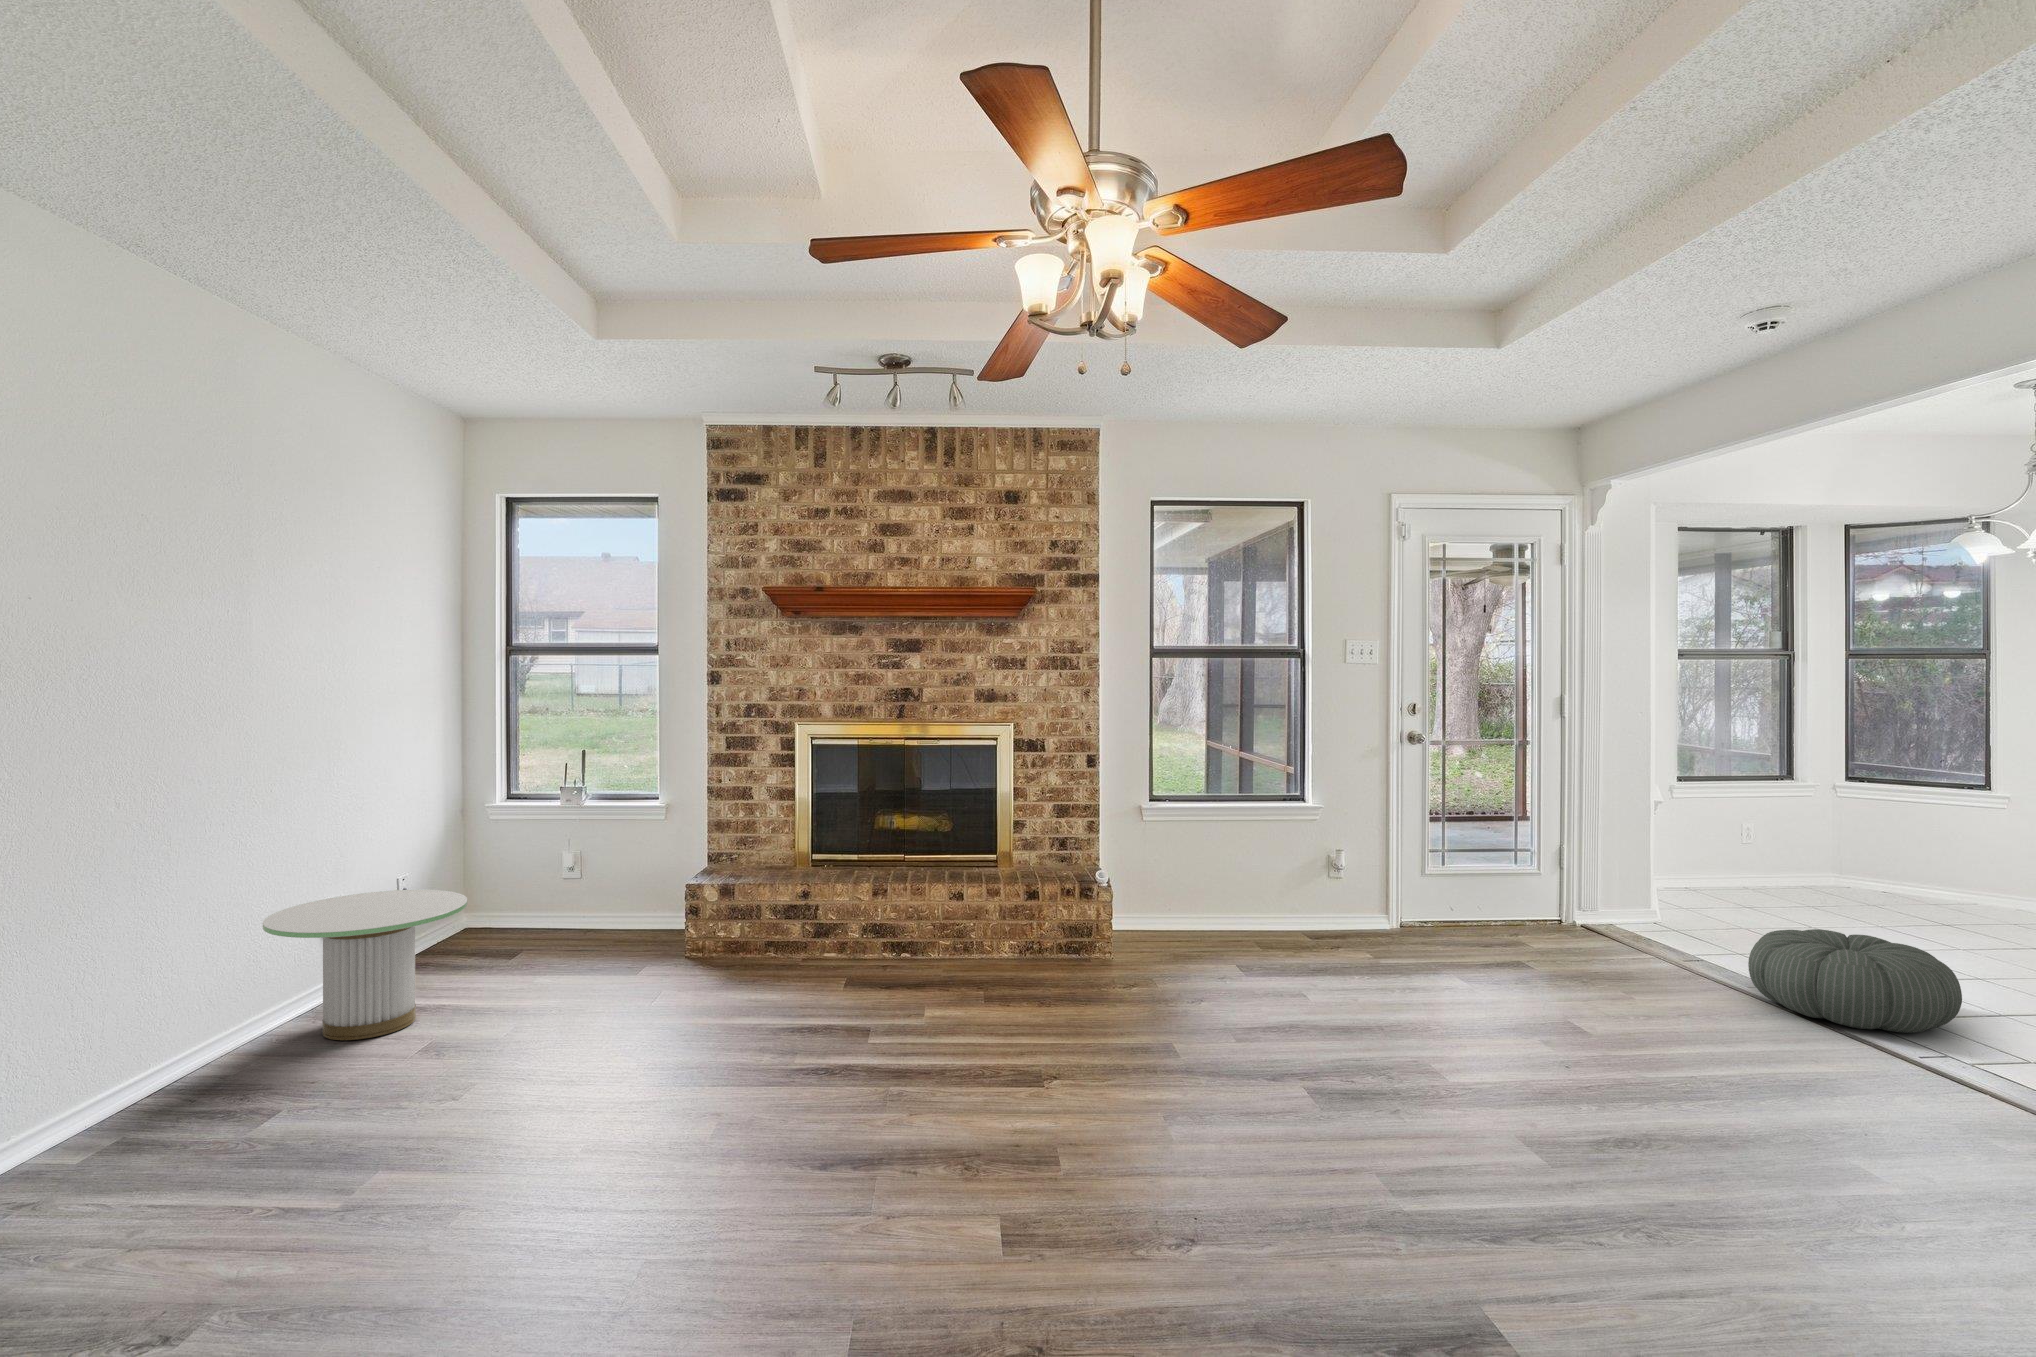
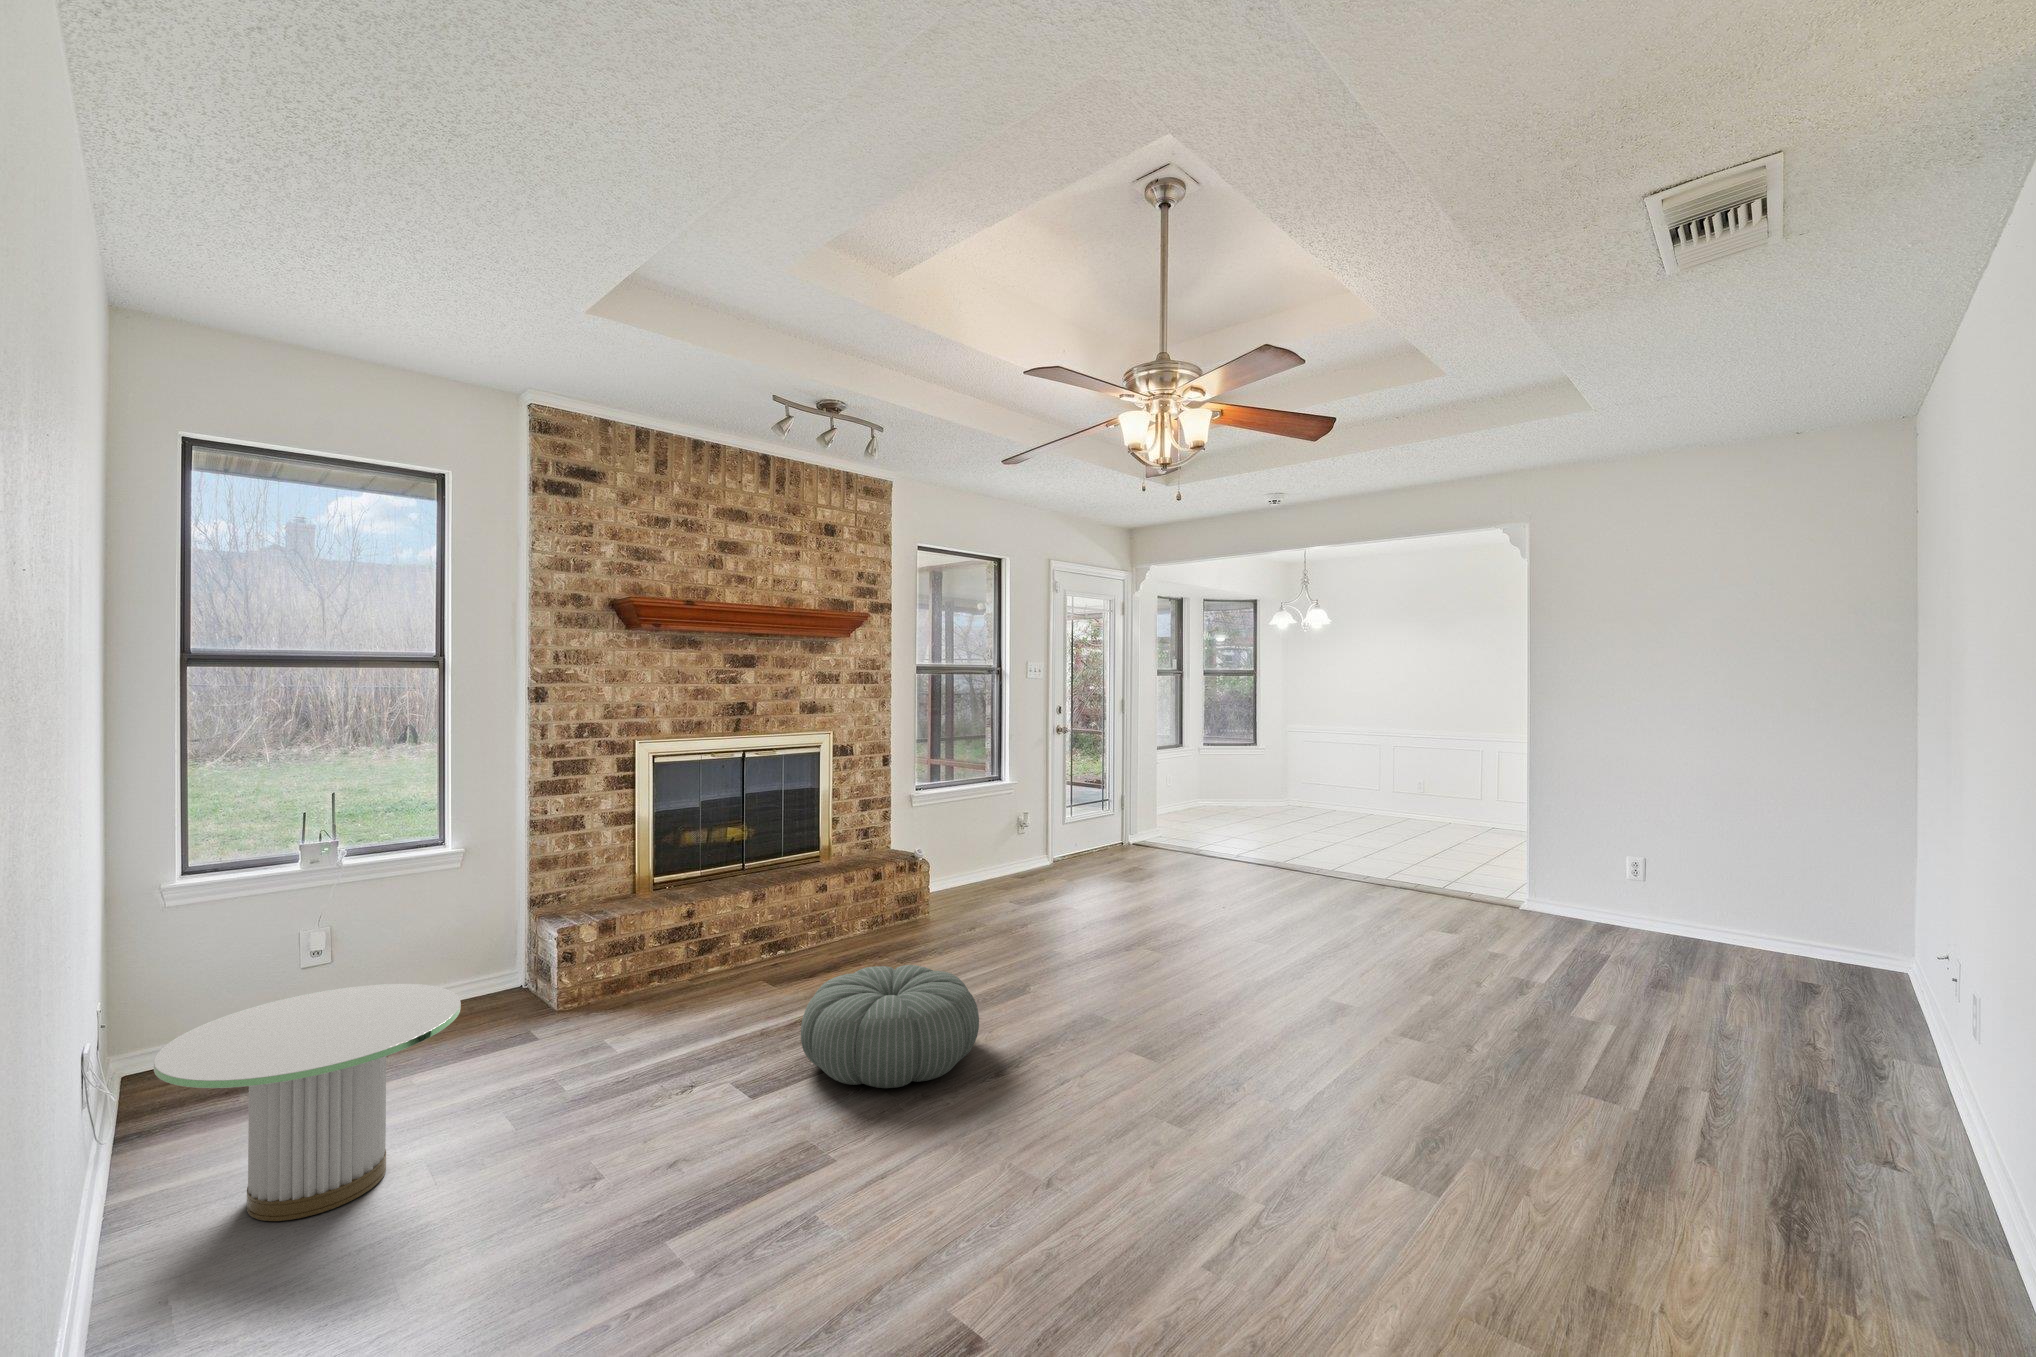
pouf: present [1748,929,1962,1033] -> present [801,965,979,1088]

